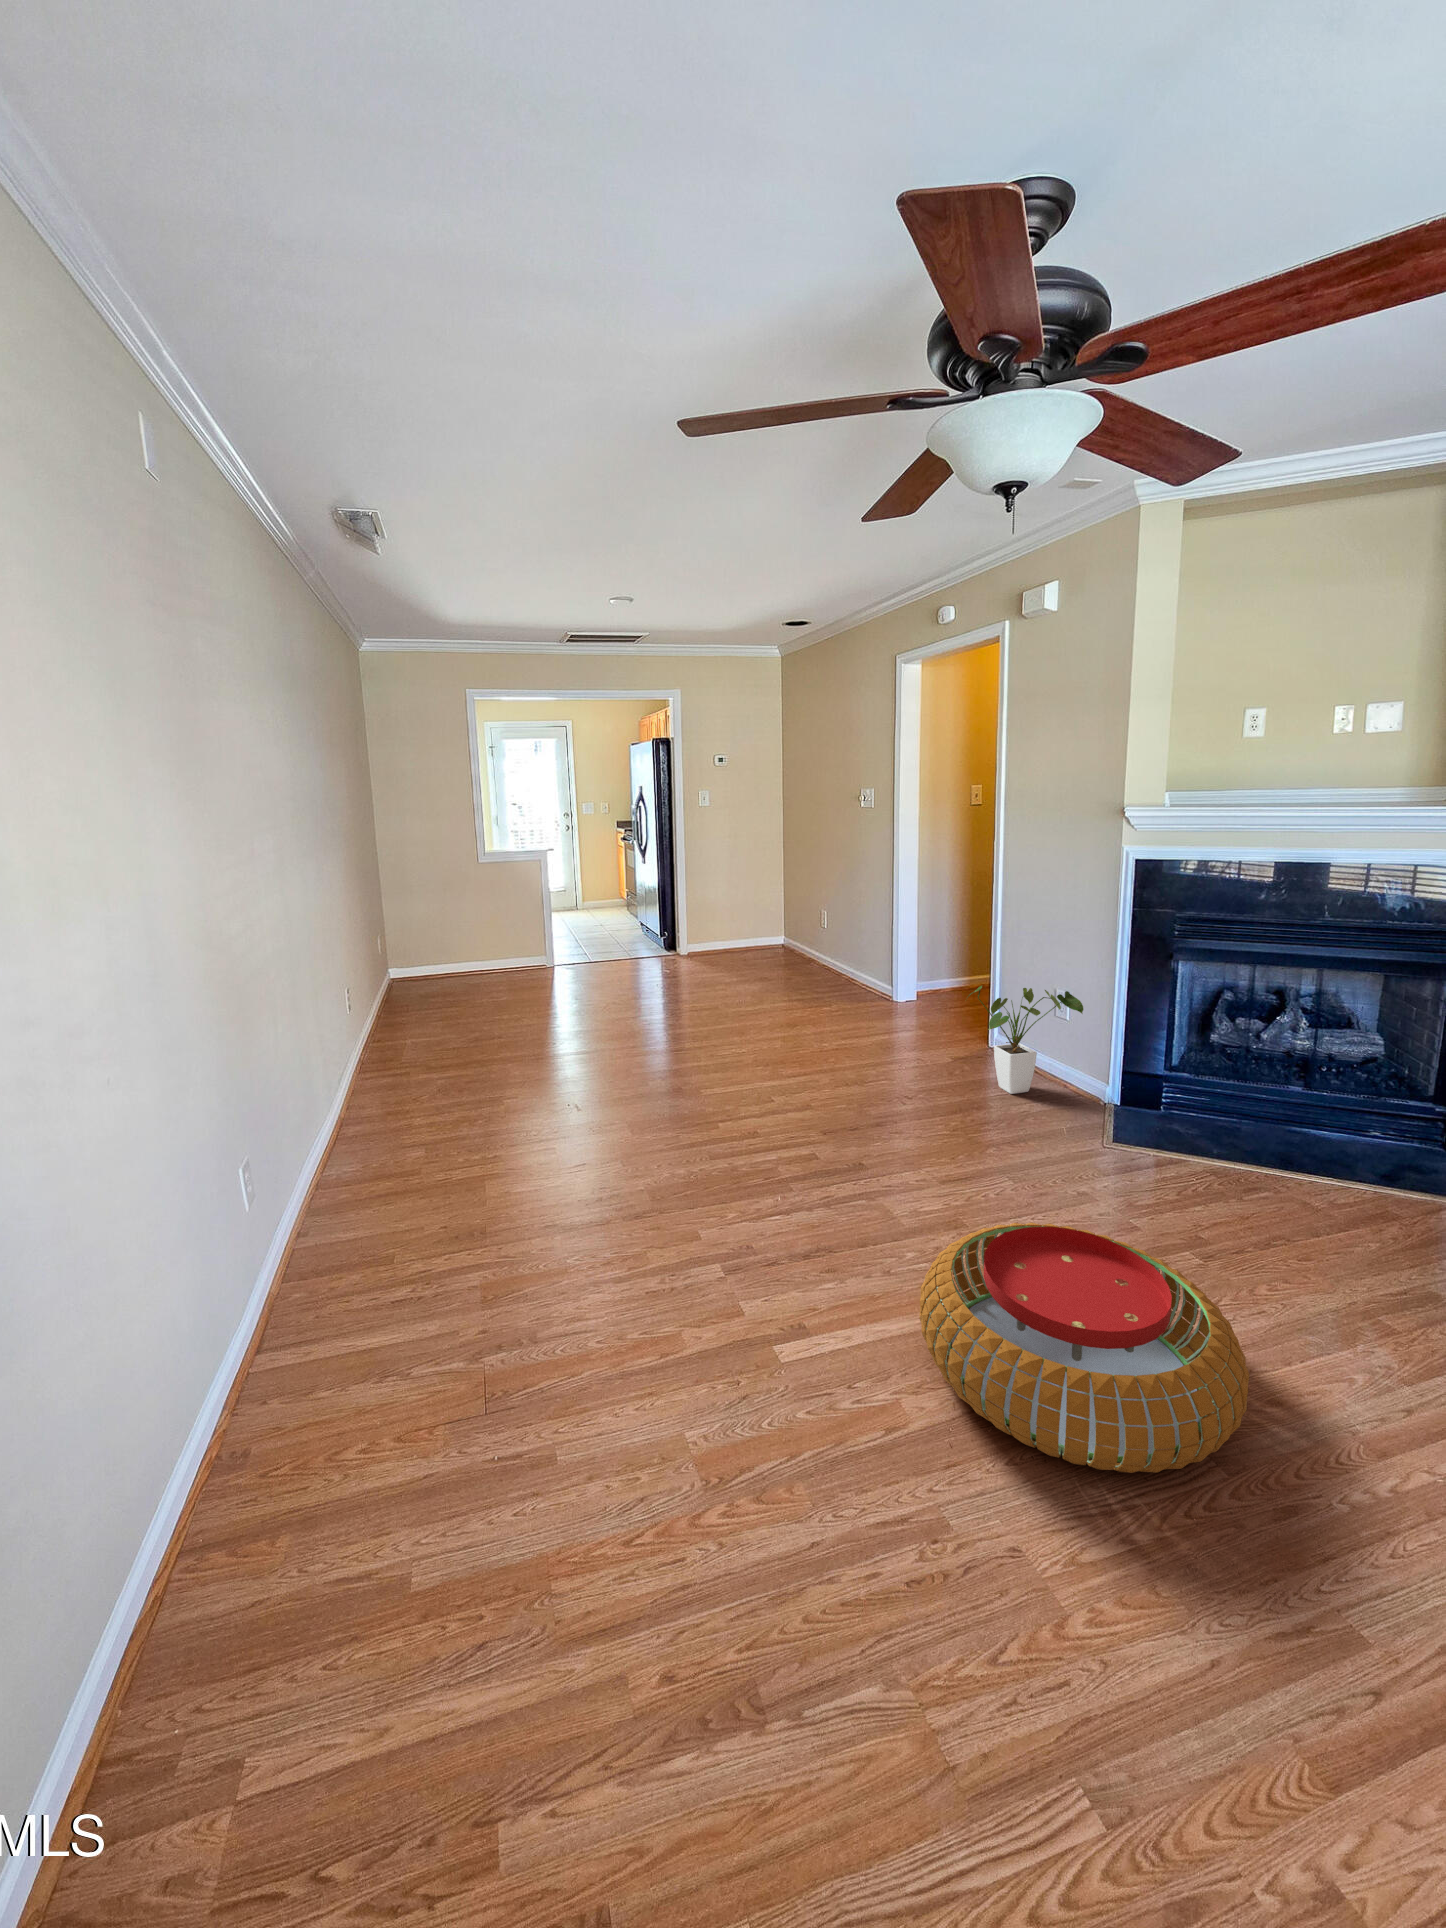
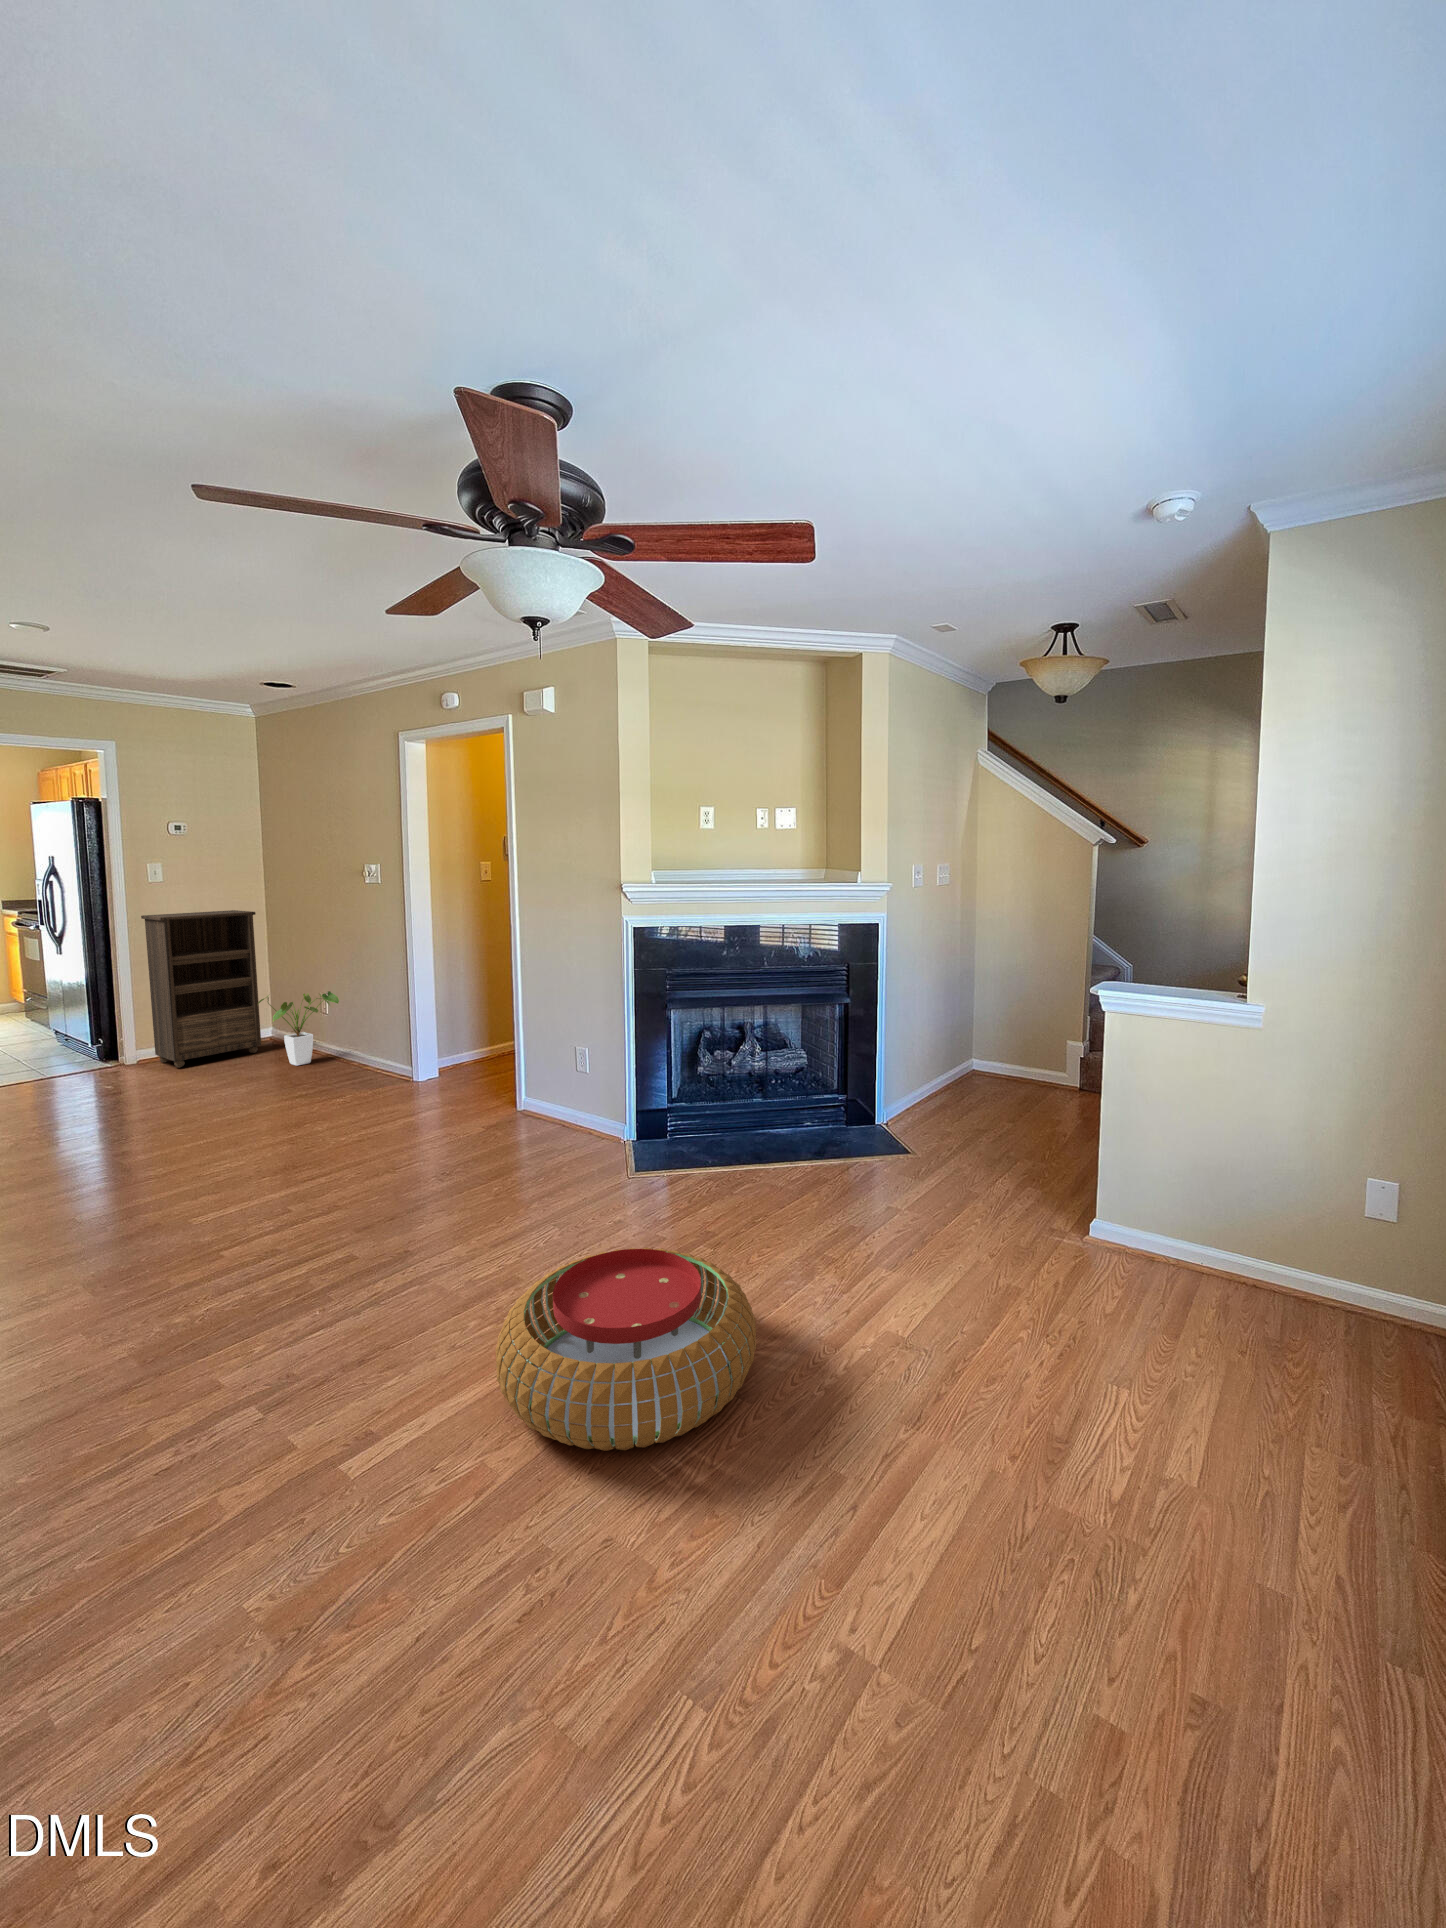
bookshelf: none [696,833,773,959] -> present [141,910,261,1068]
house plant: present [967,986,1083,1094] -> present [258,991,339,1066]

